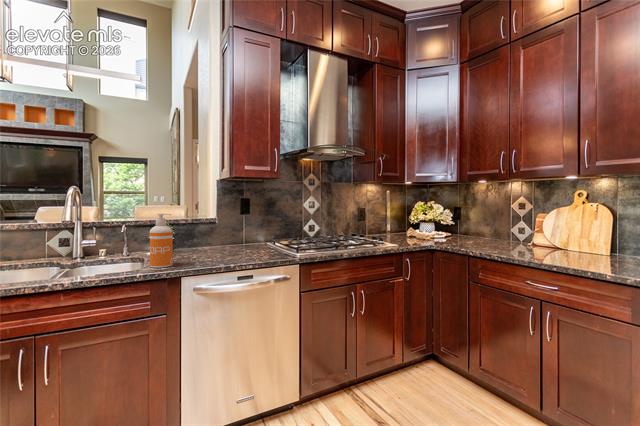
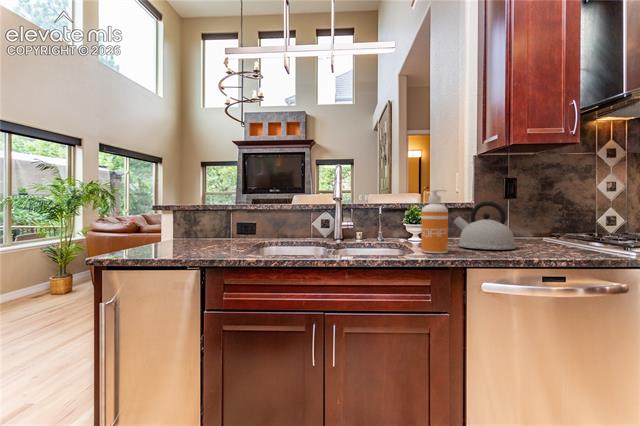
kettle: none [187,221,234,260] -> present [454,202,516,250]

